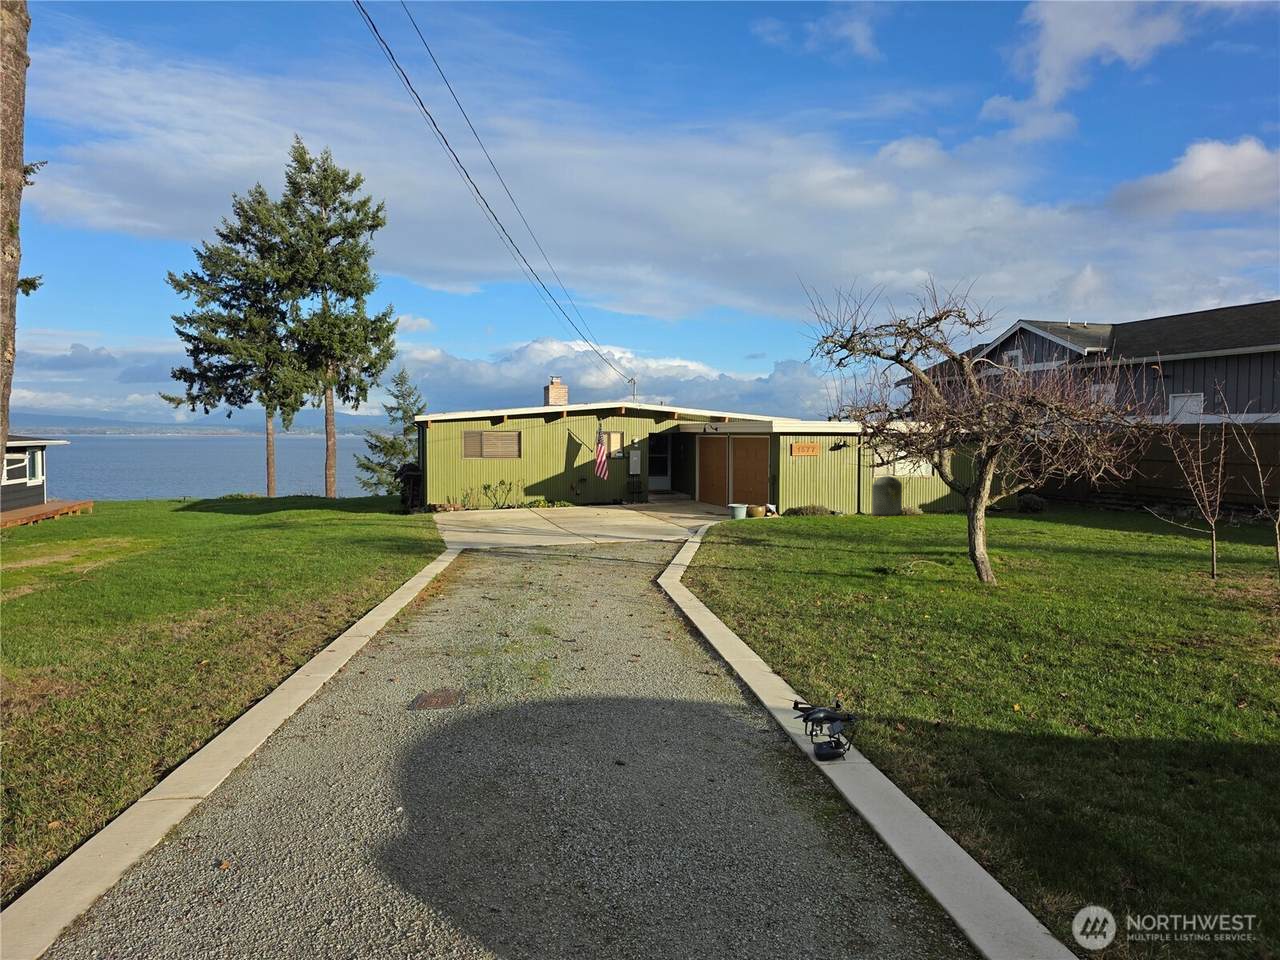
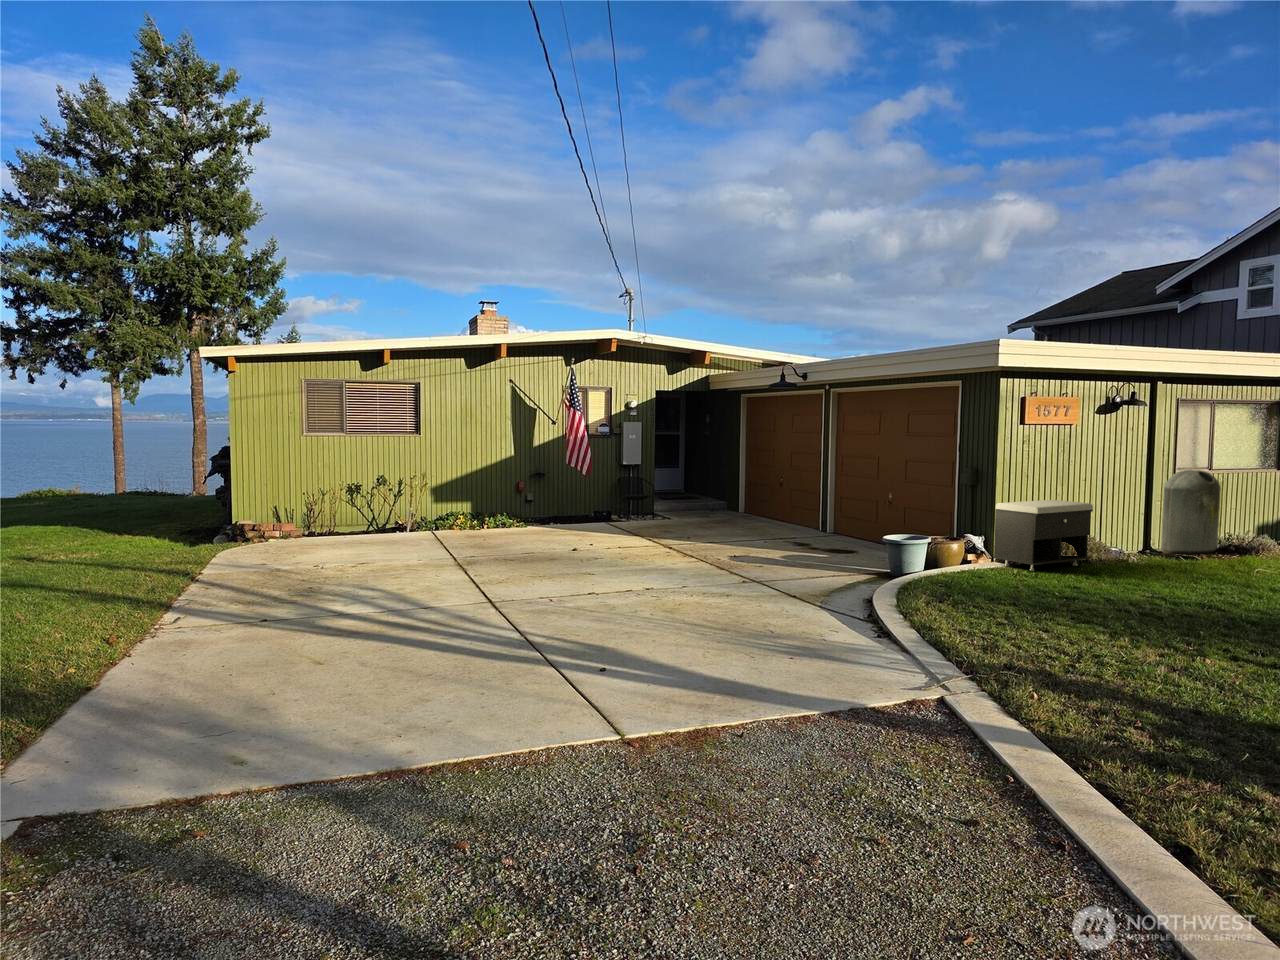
storage bench: none [781,490,824,520] -> present [994,500,1093,571]

